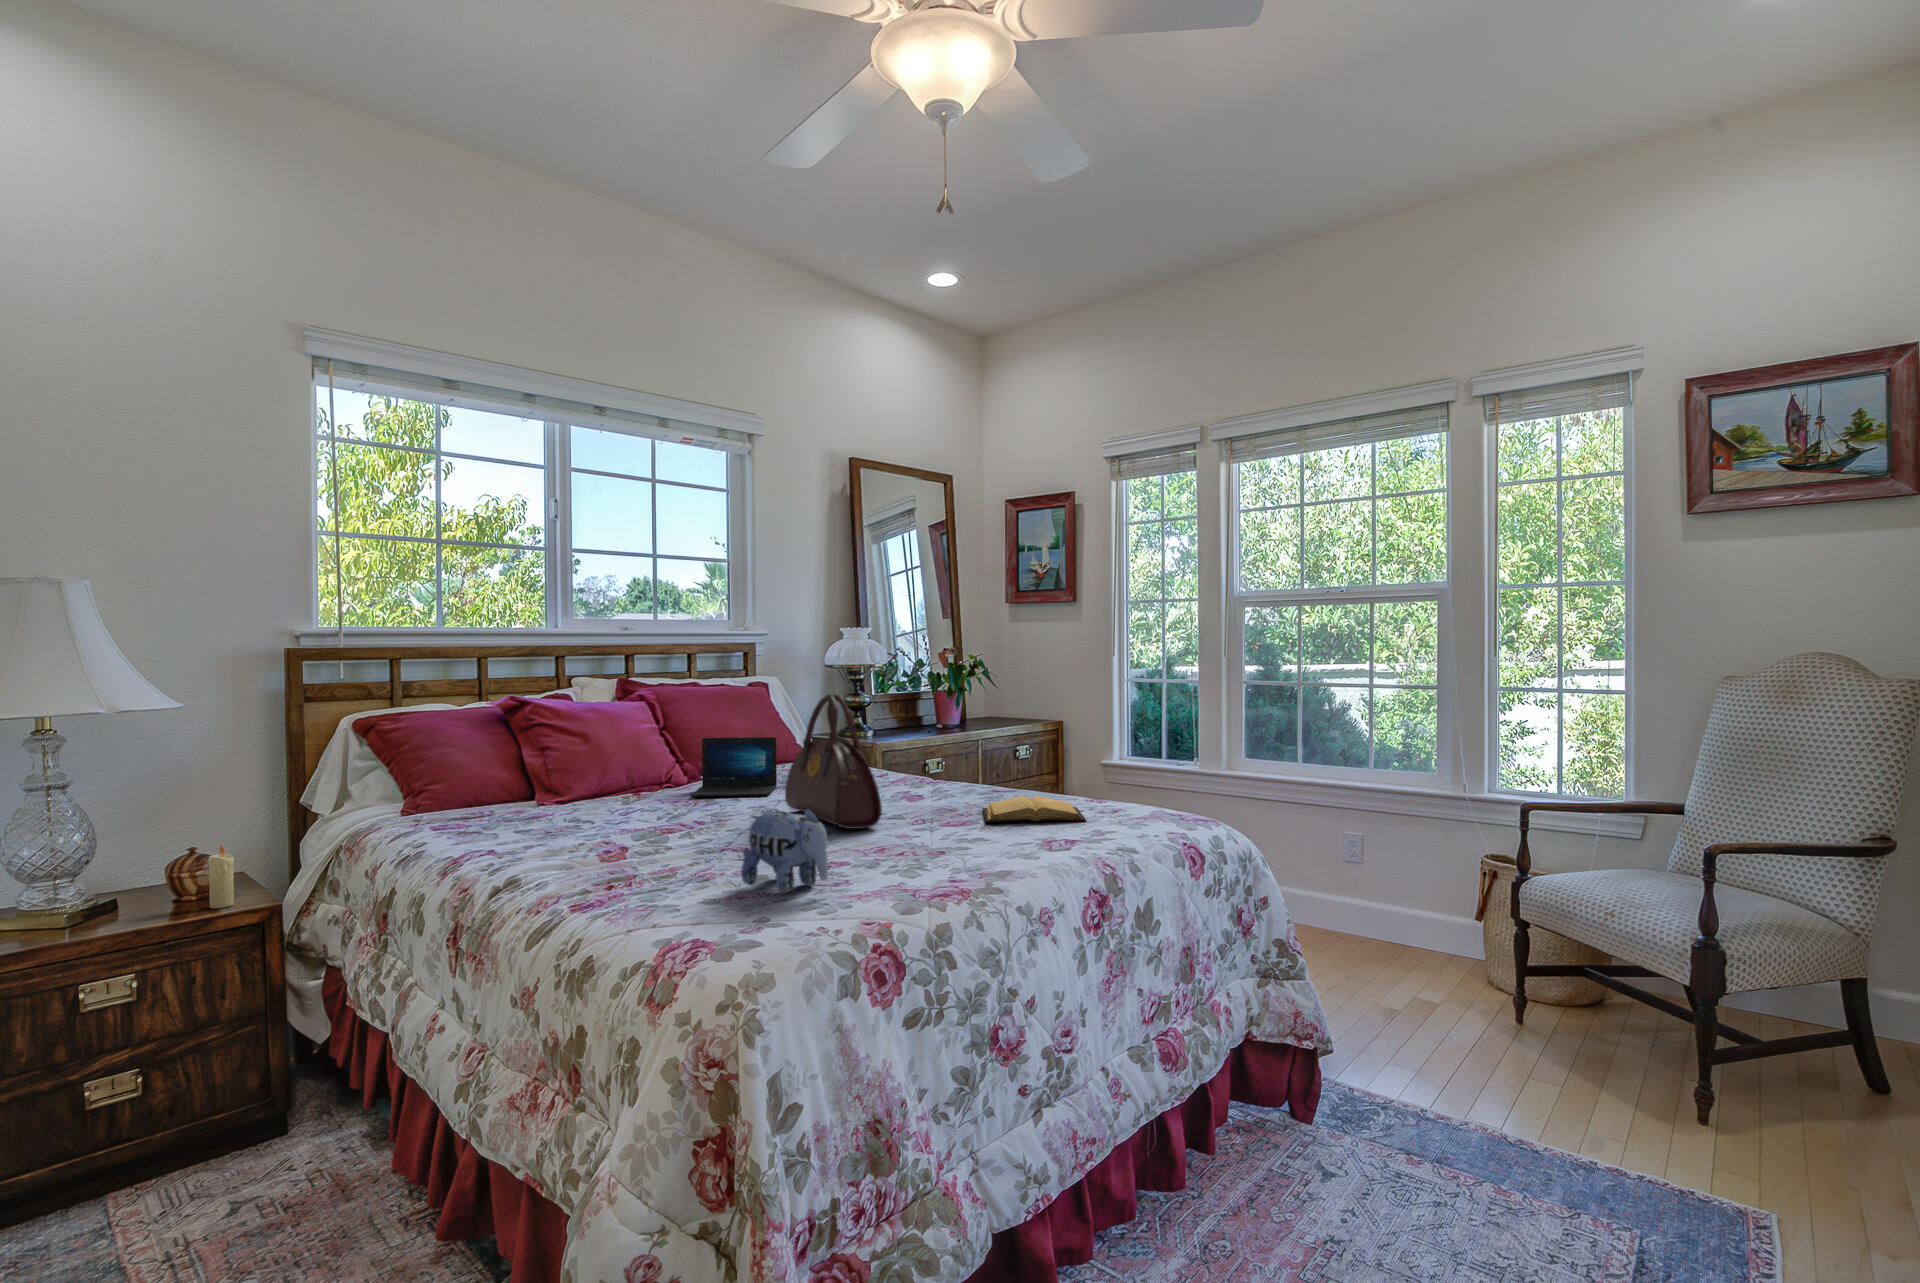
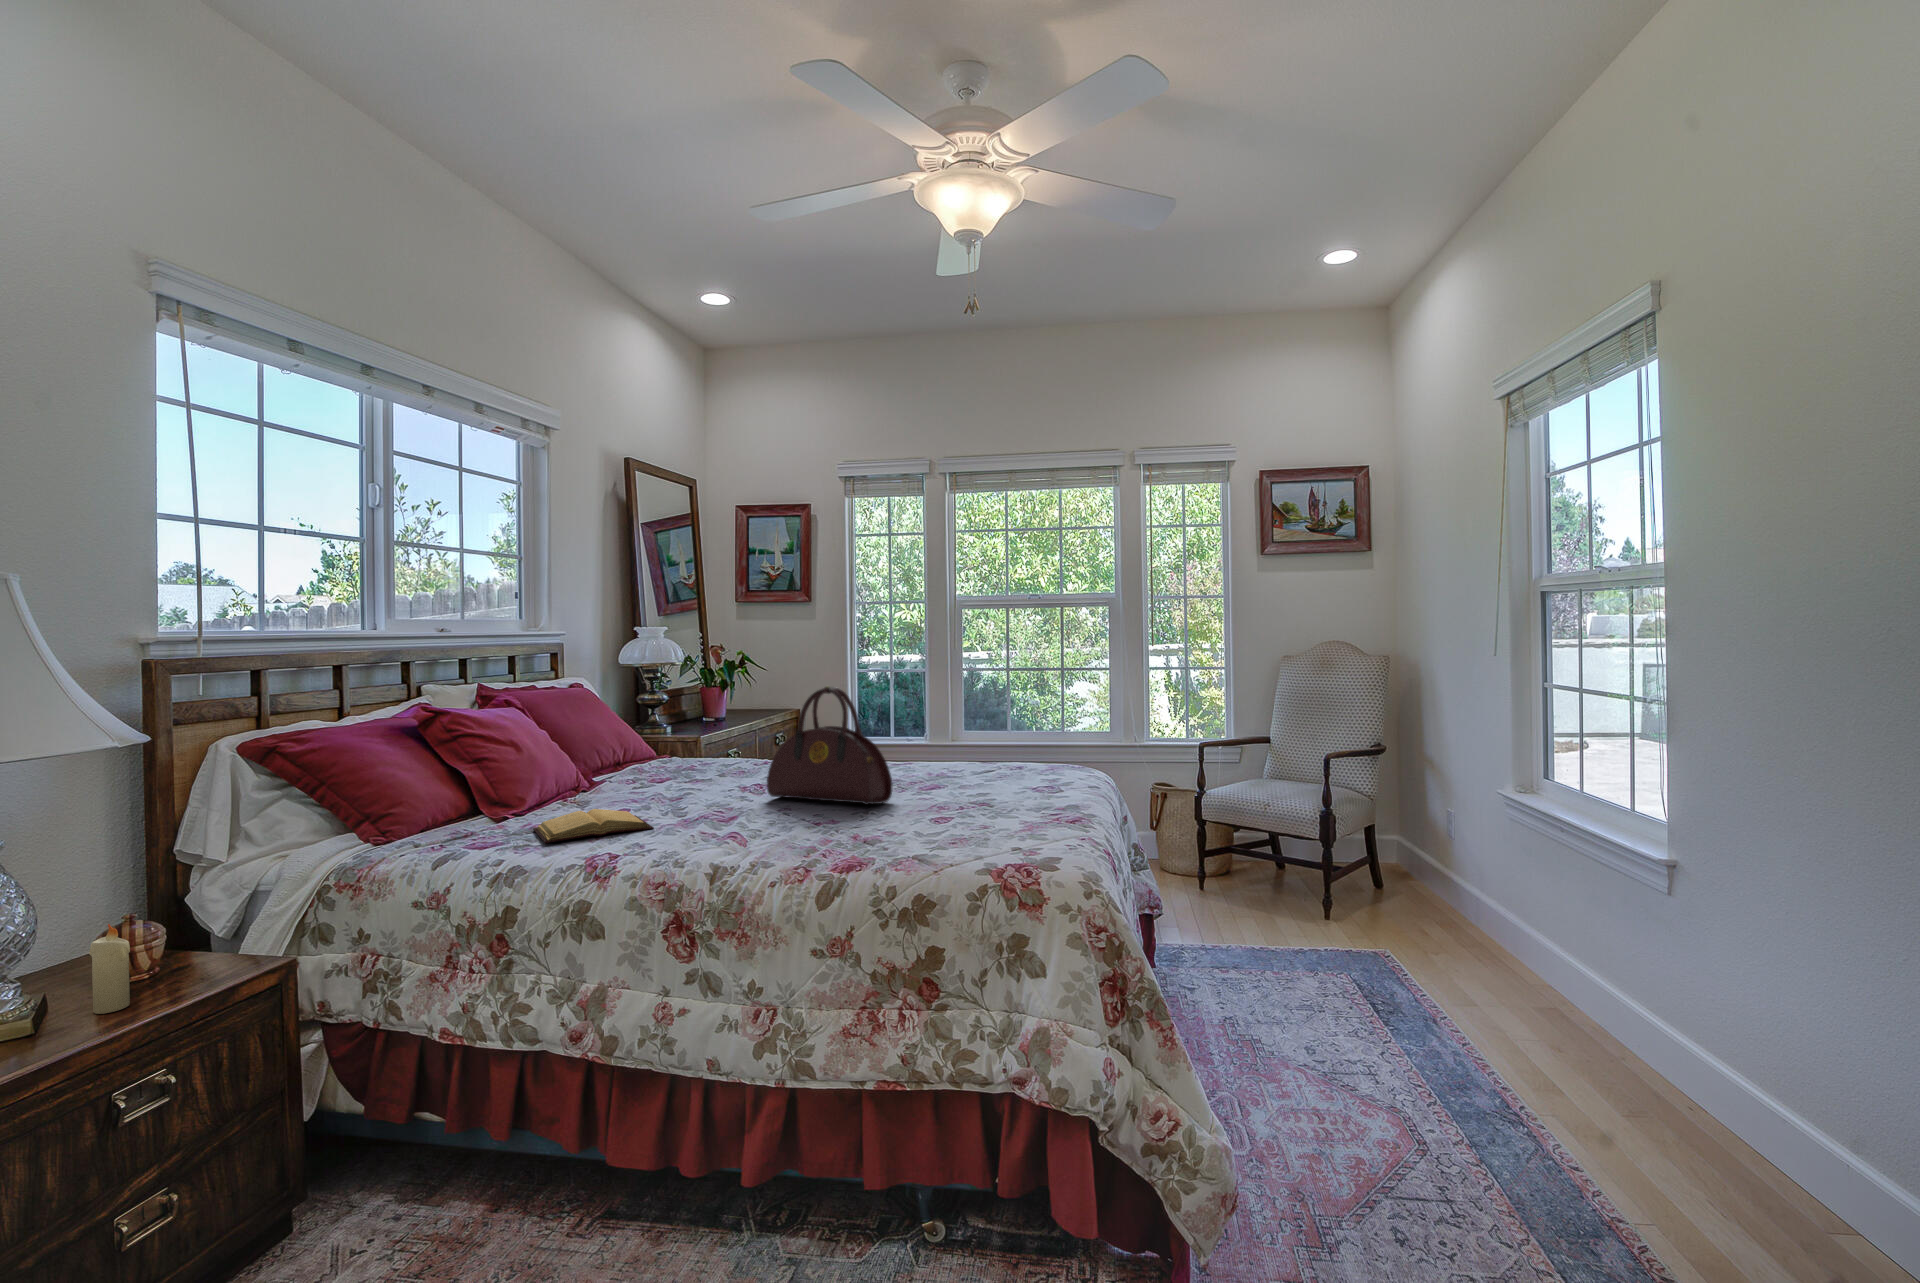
laptop: present [691,737,777,797] -> none [614,734,707,800]
book: present [983,796,1086,822] -> present [533,809,654,843]
plush toy: present [741,808,828,893] -> none [899,779,992,852]

